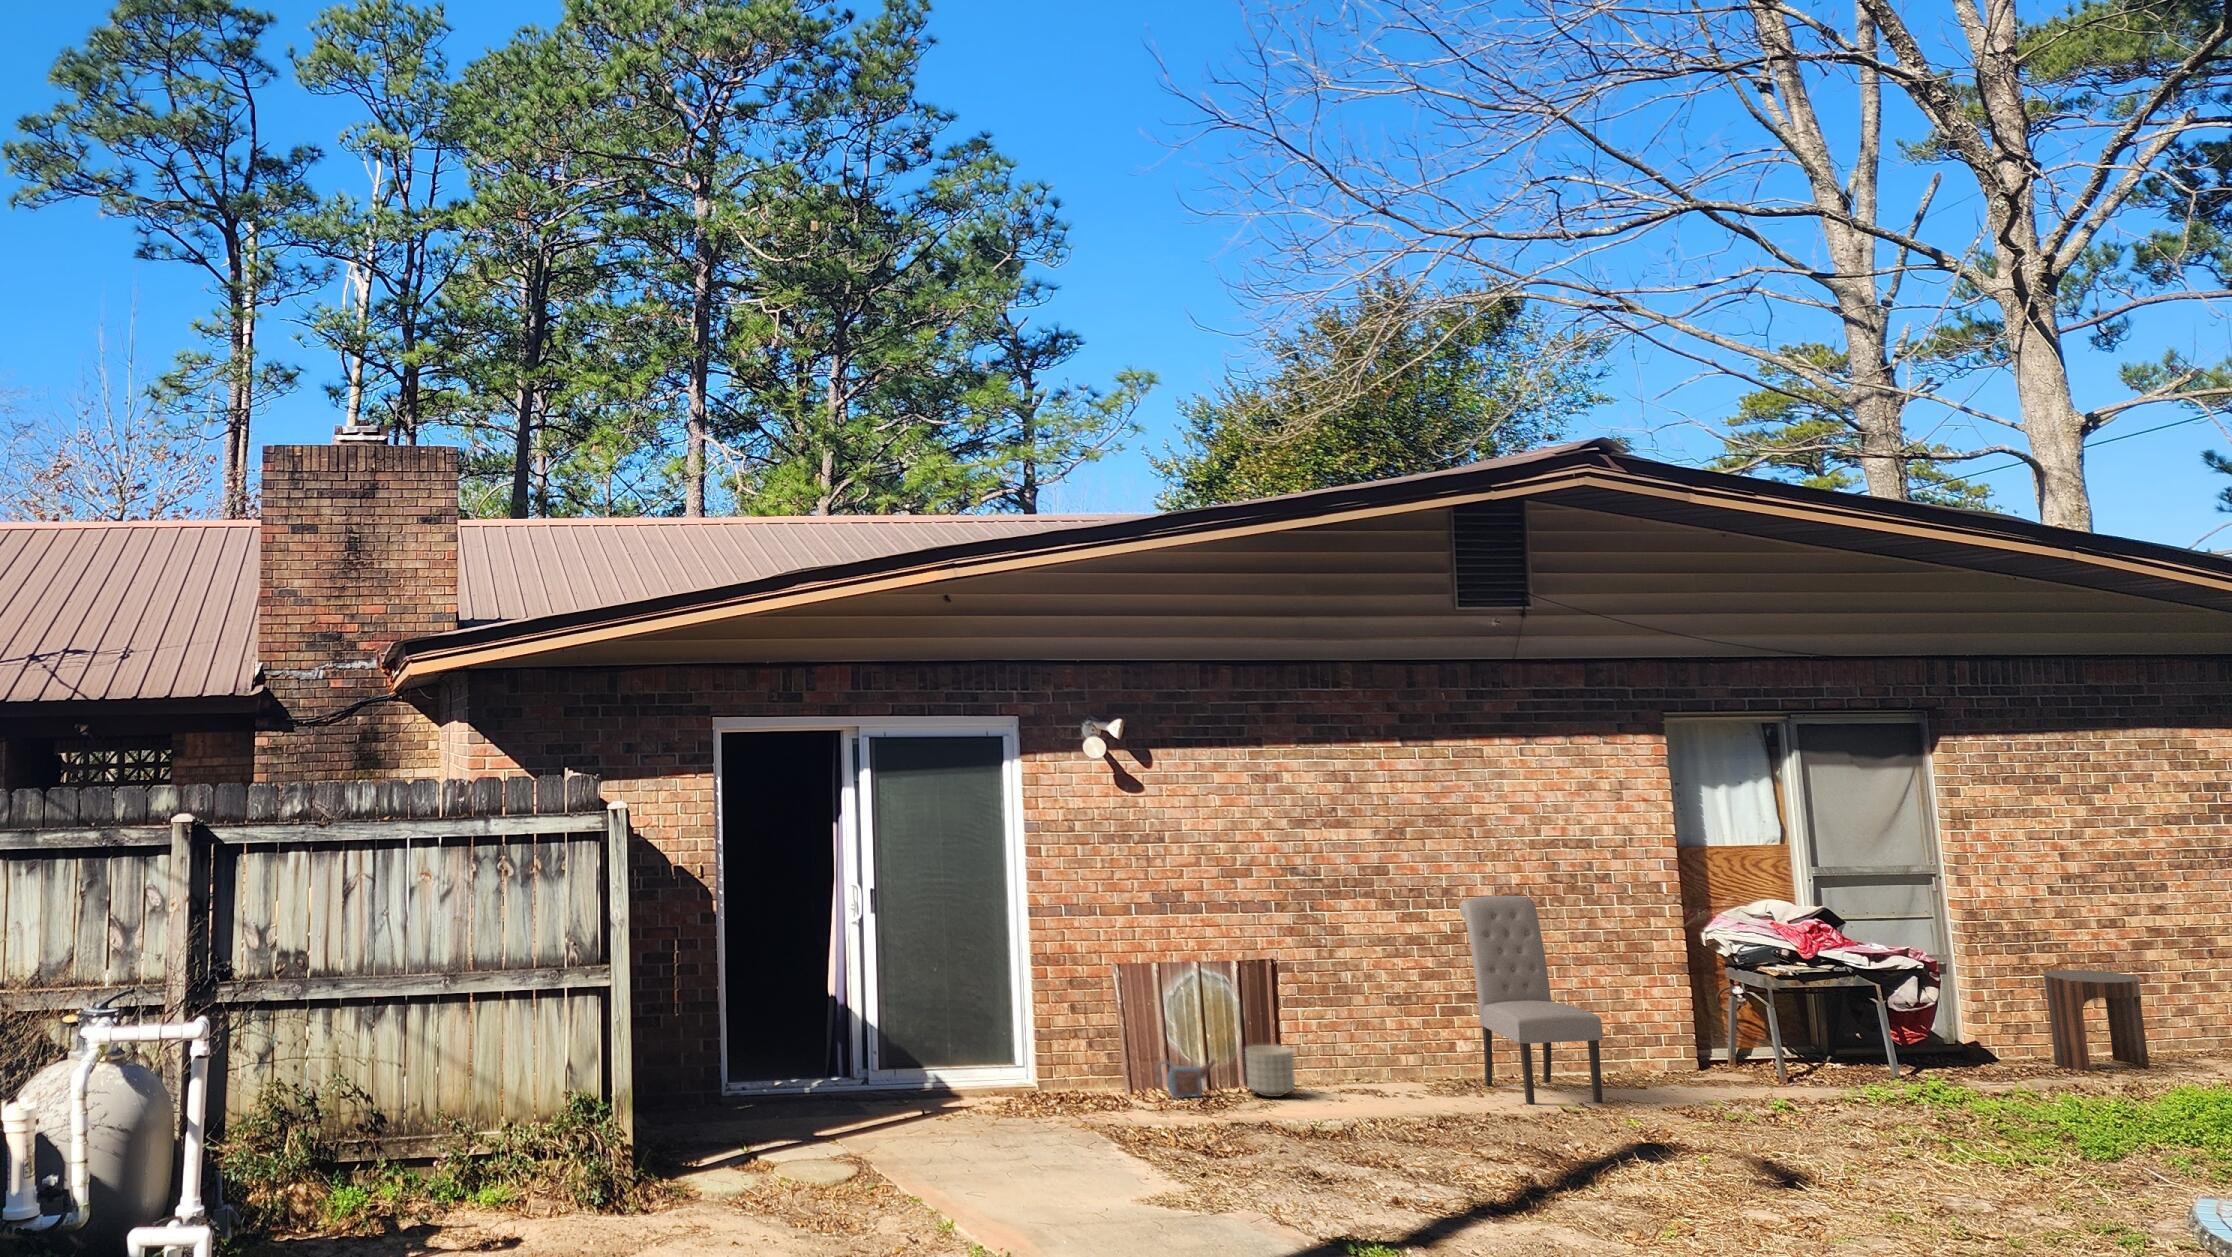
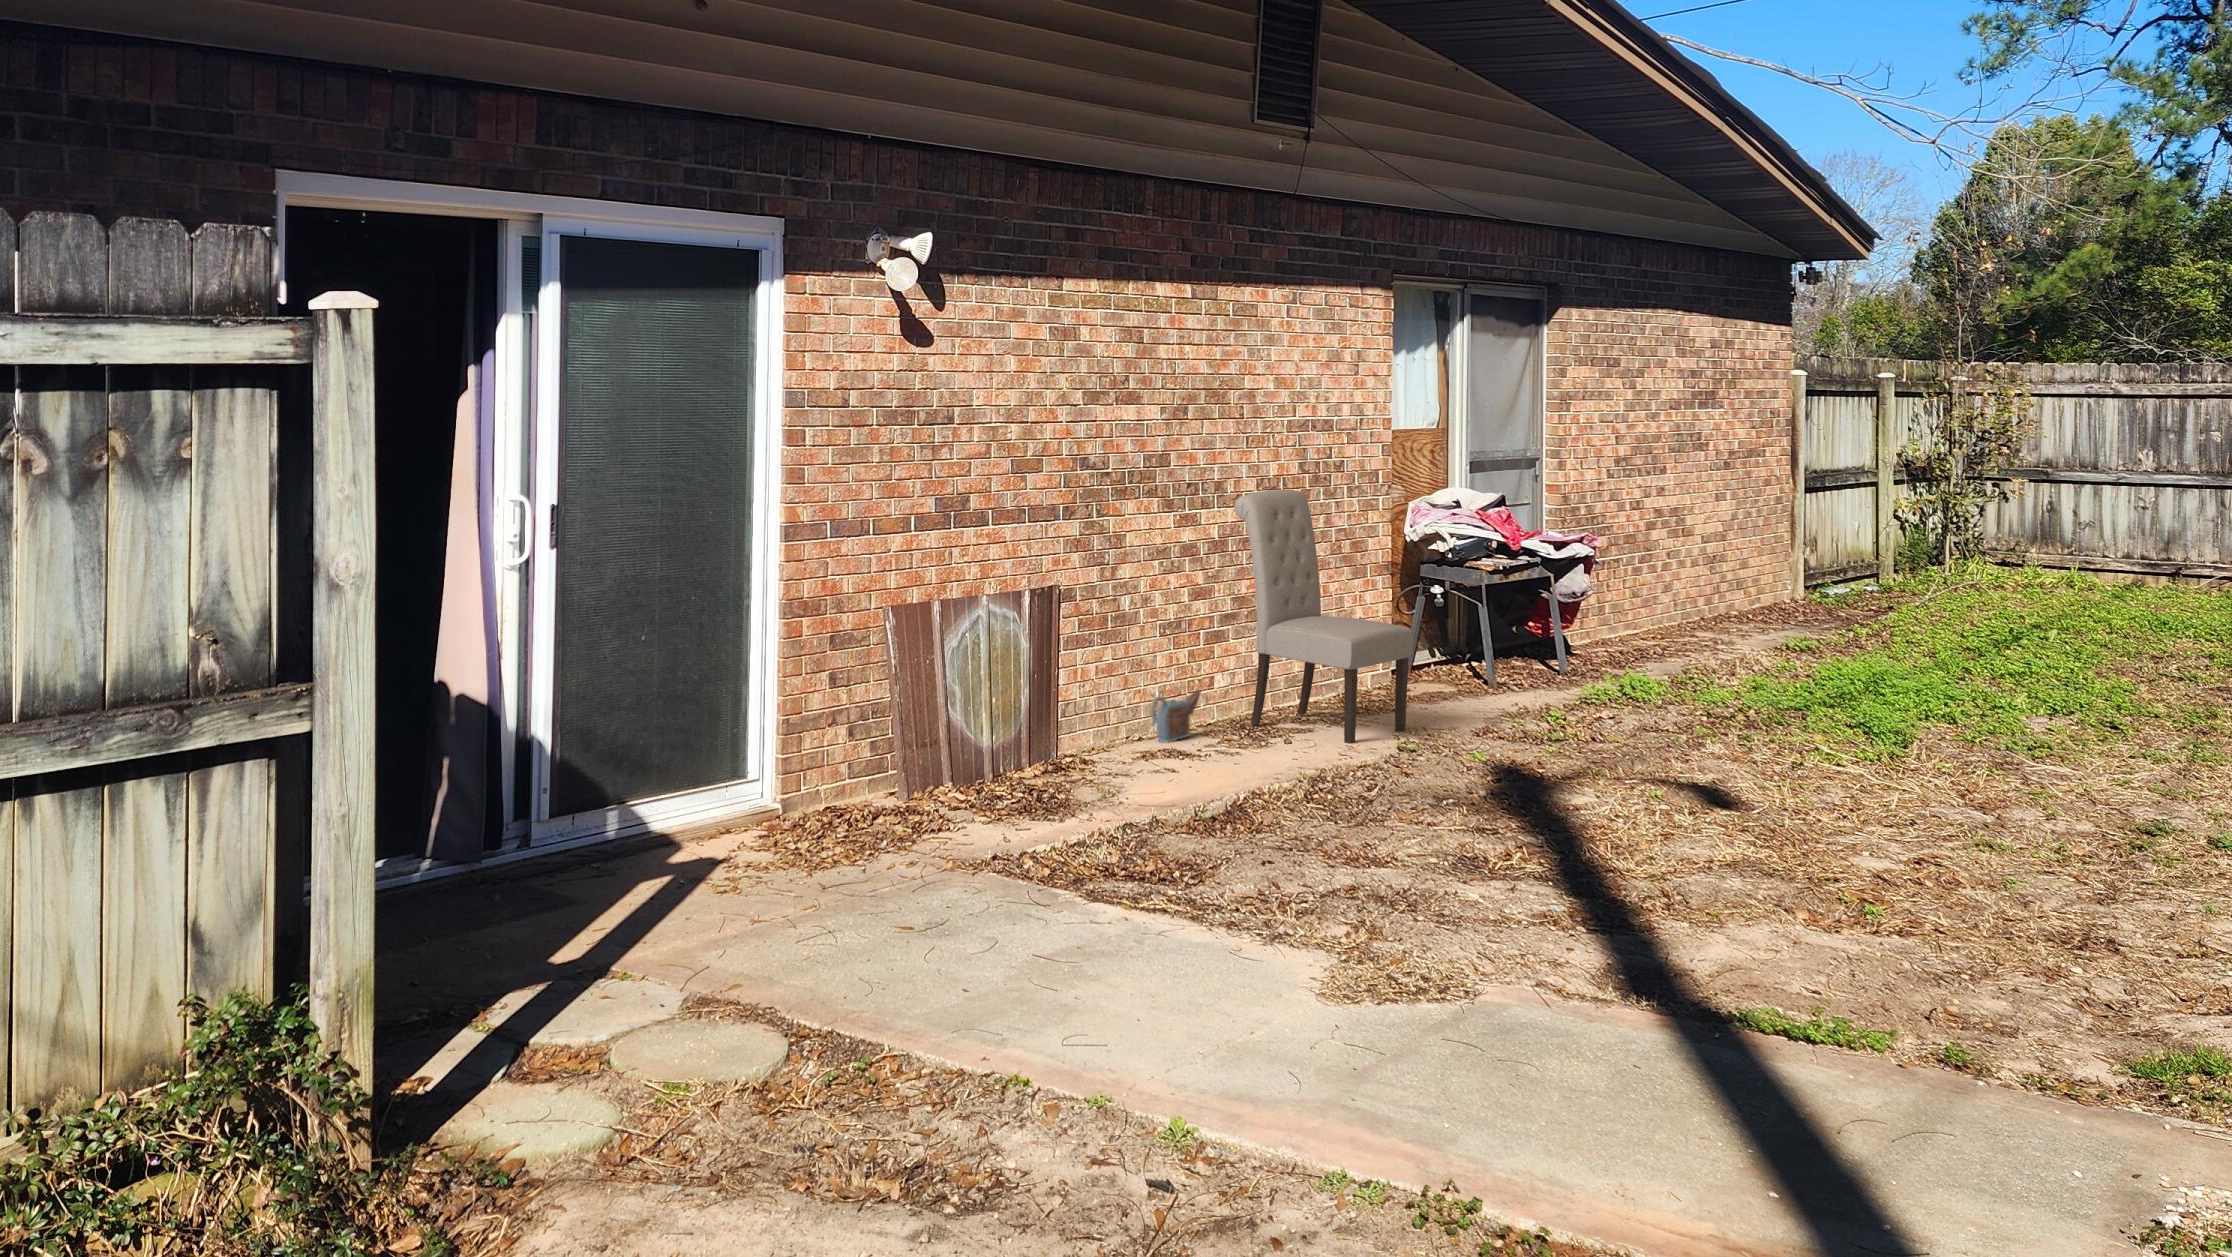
side table: present [2044,970,2149,1071] -> none [1594,550,1674,647]
planter: present [1245,1045,1295,1097] -> none [1040,704,1106,776]
watering can: present [1156,1060,1216,1098] -> present [1150,690,1201,742]

